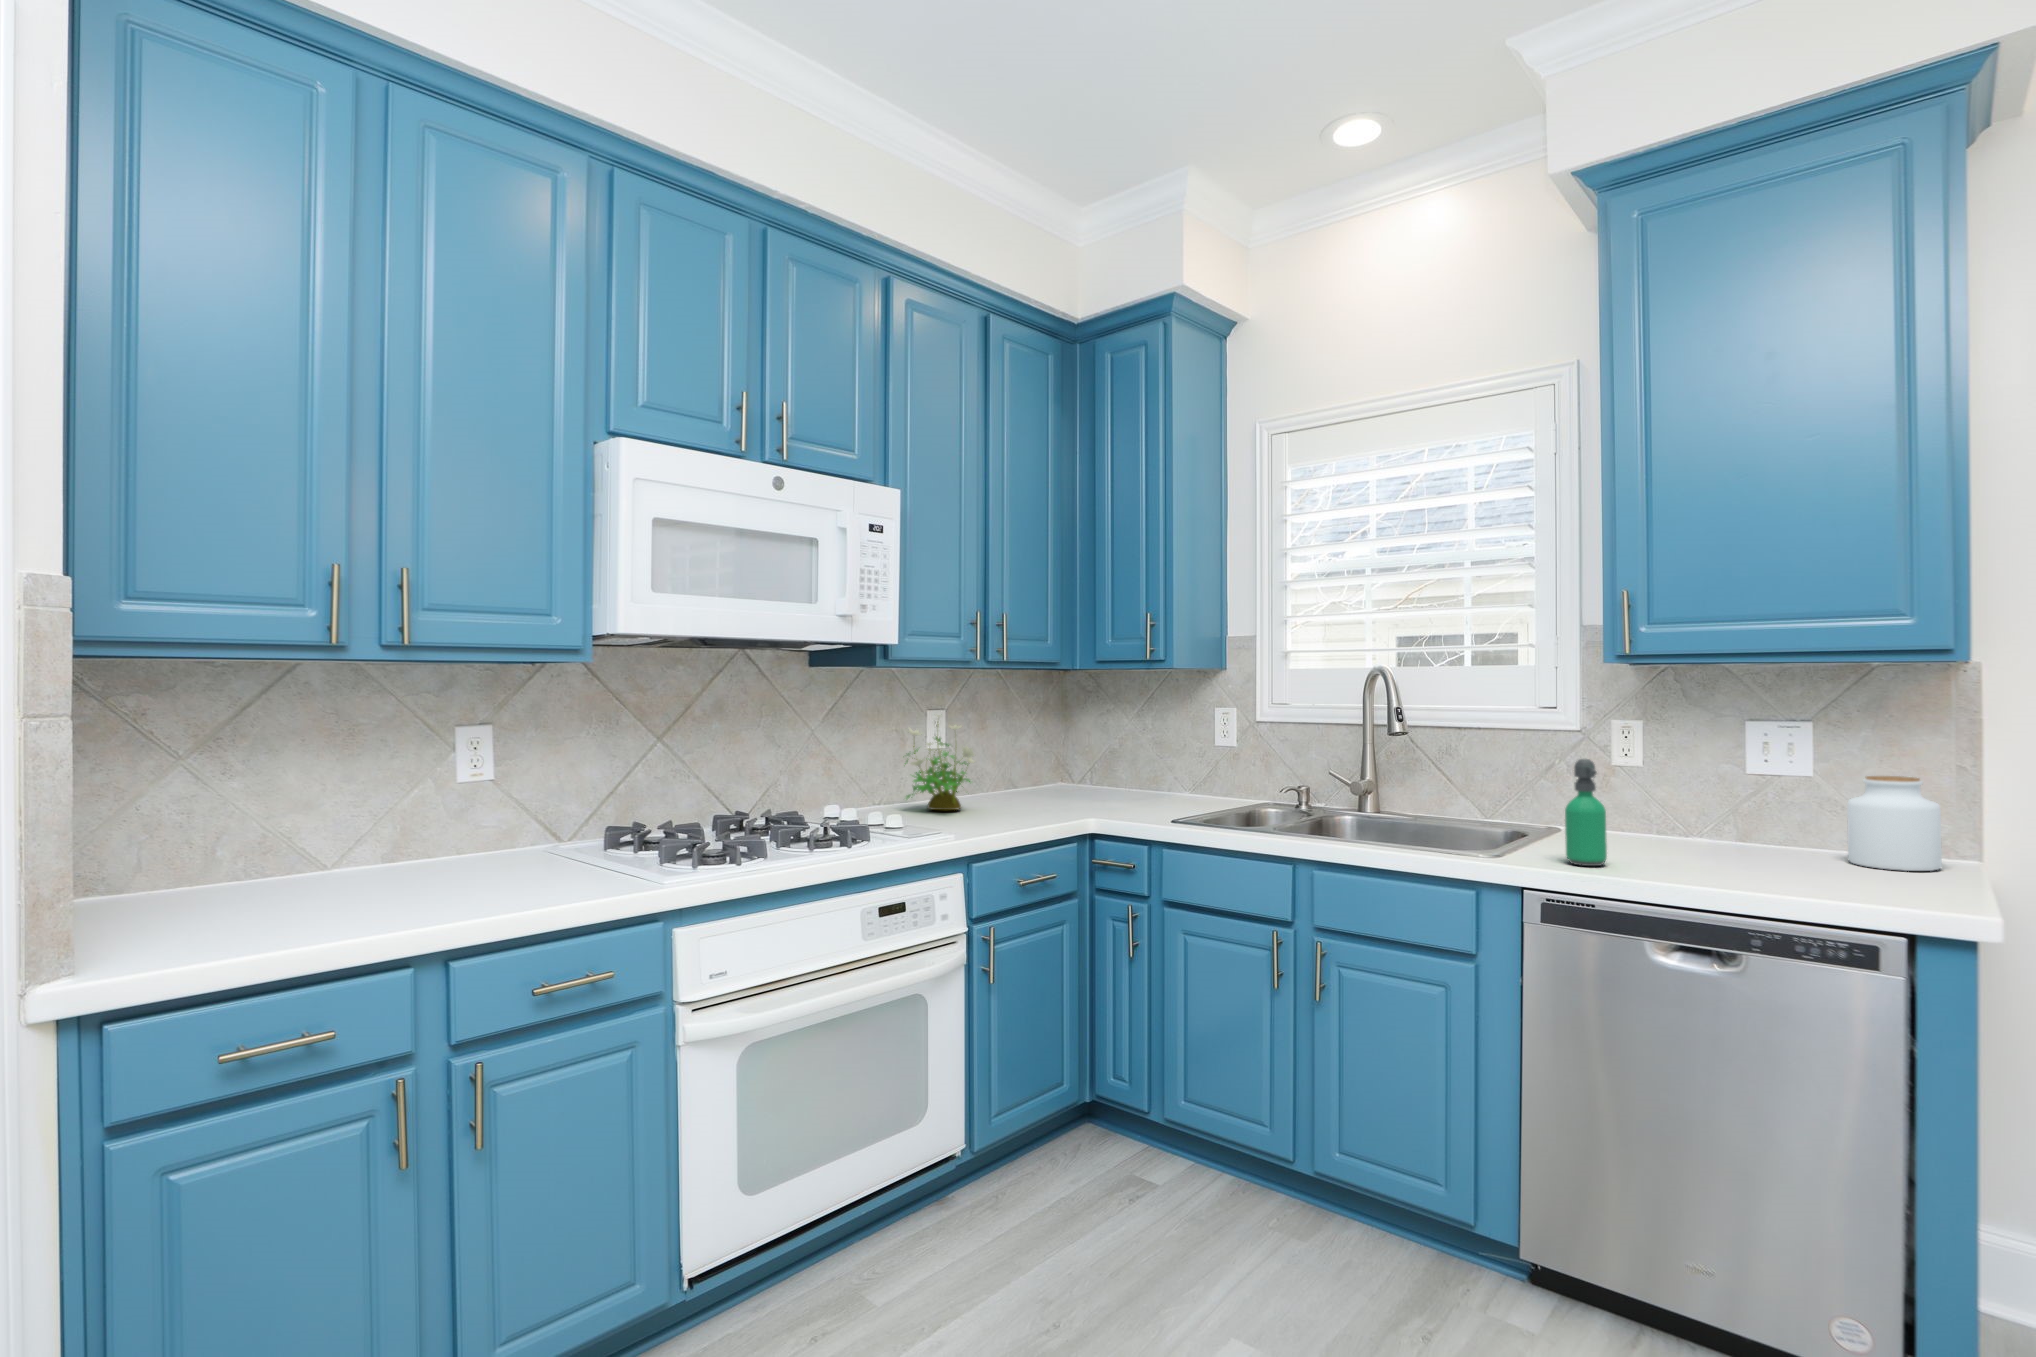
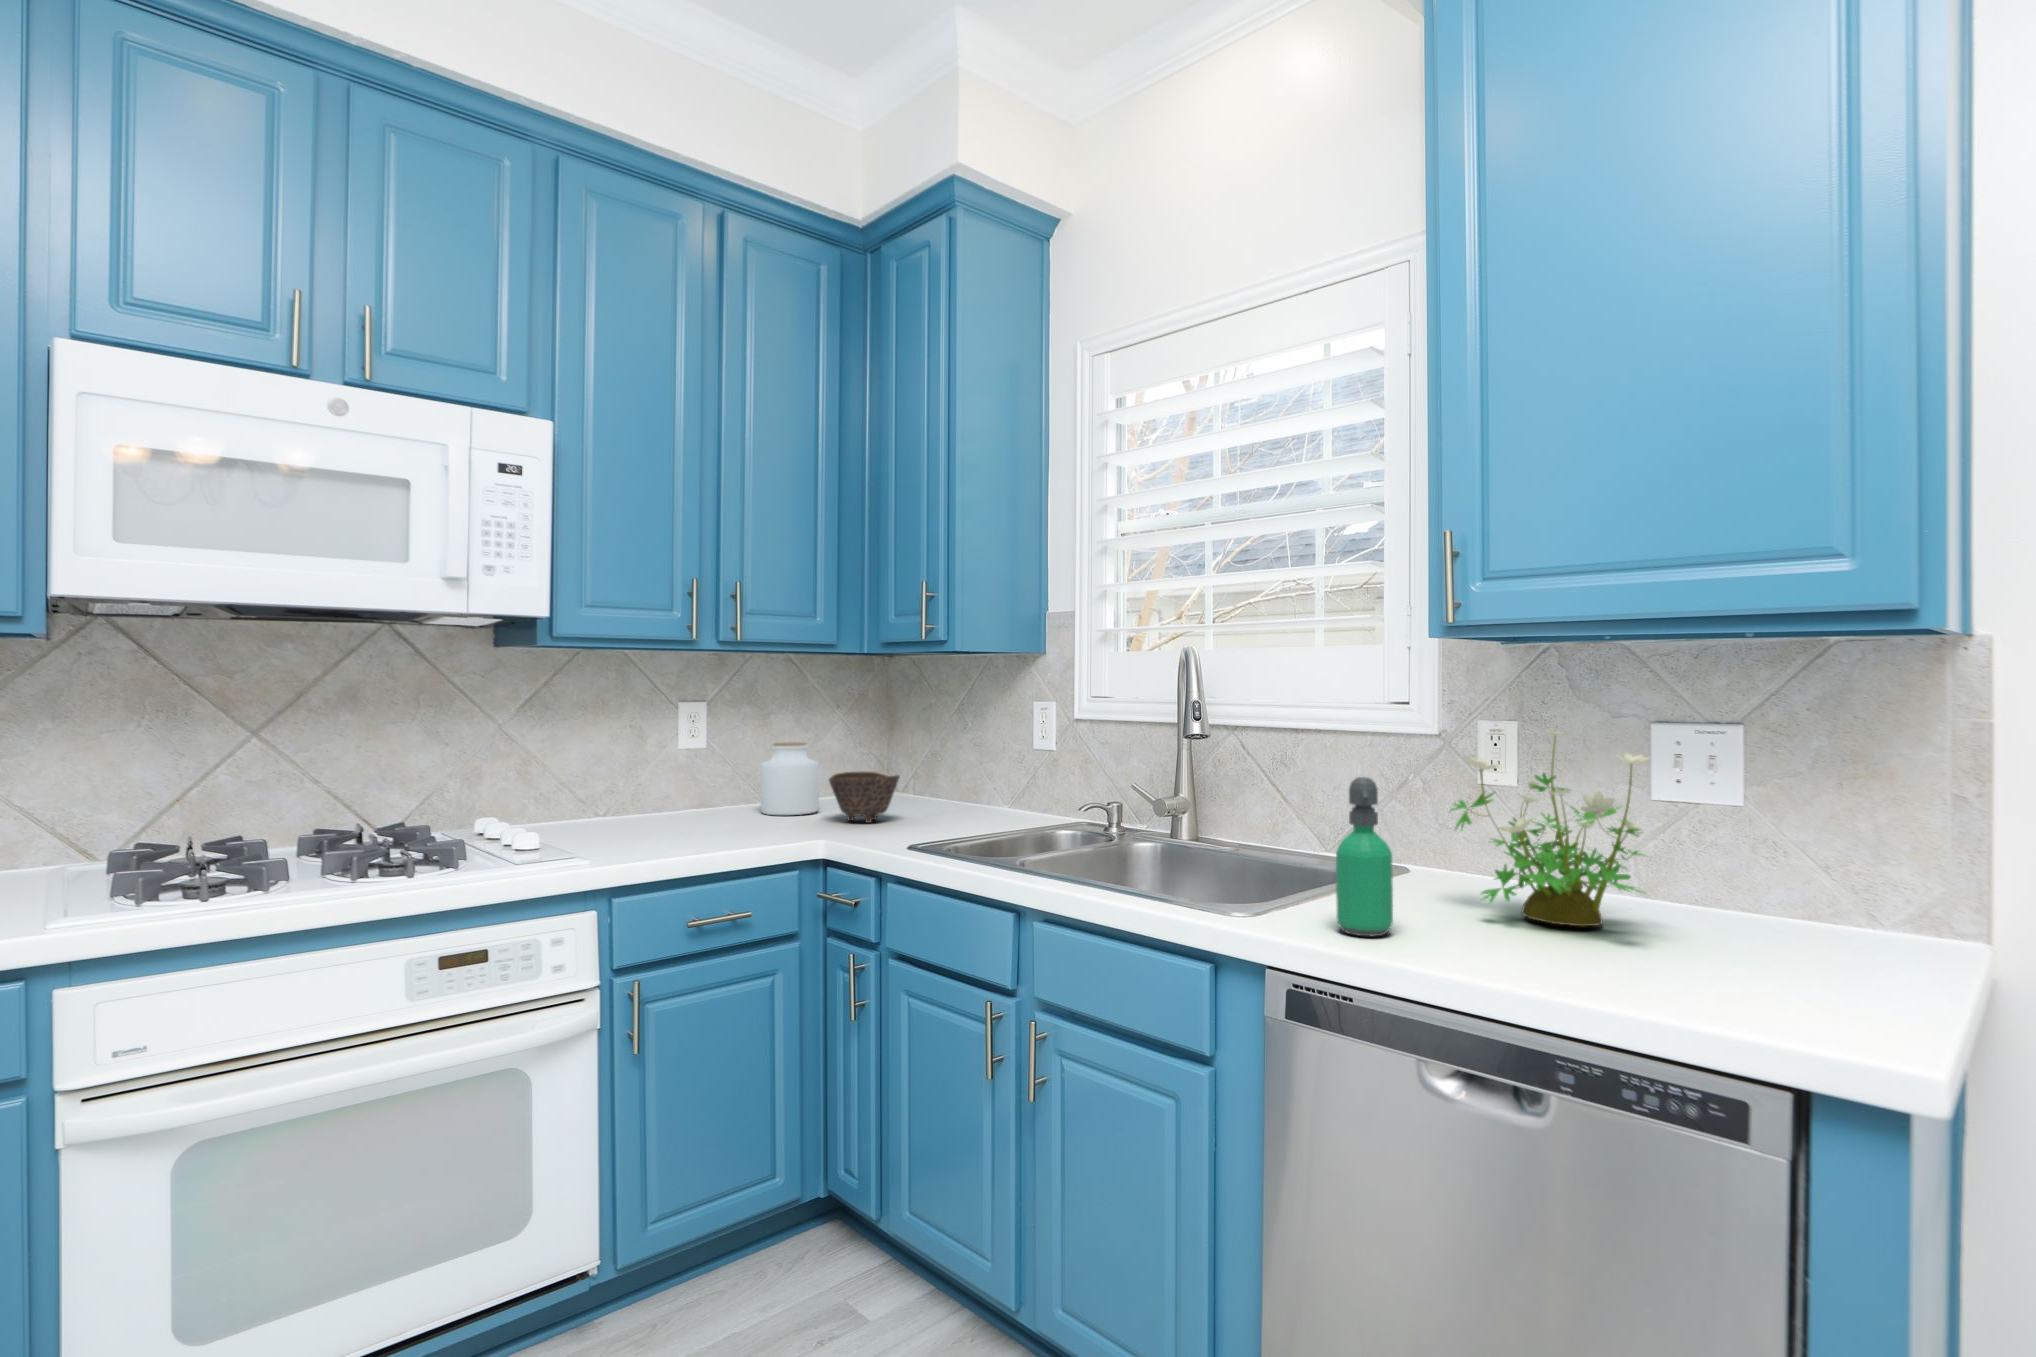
potted plant: present [905,715,974,810] -> present [1450,730,1650,926]
bowl: none [1061,766,1120,807] -> present [829,771,900,823]
jar: present [1847,776,1942,871] -> present [761,743,819,815]

